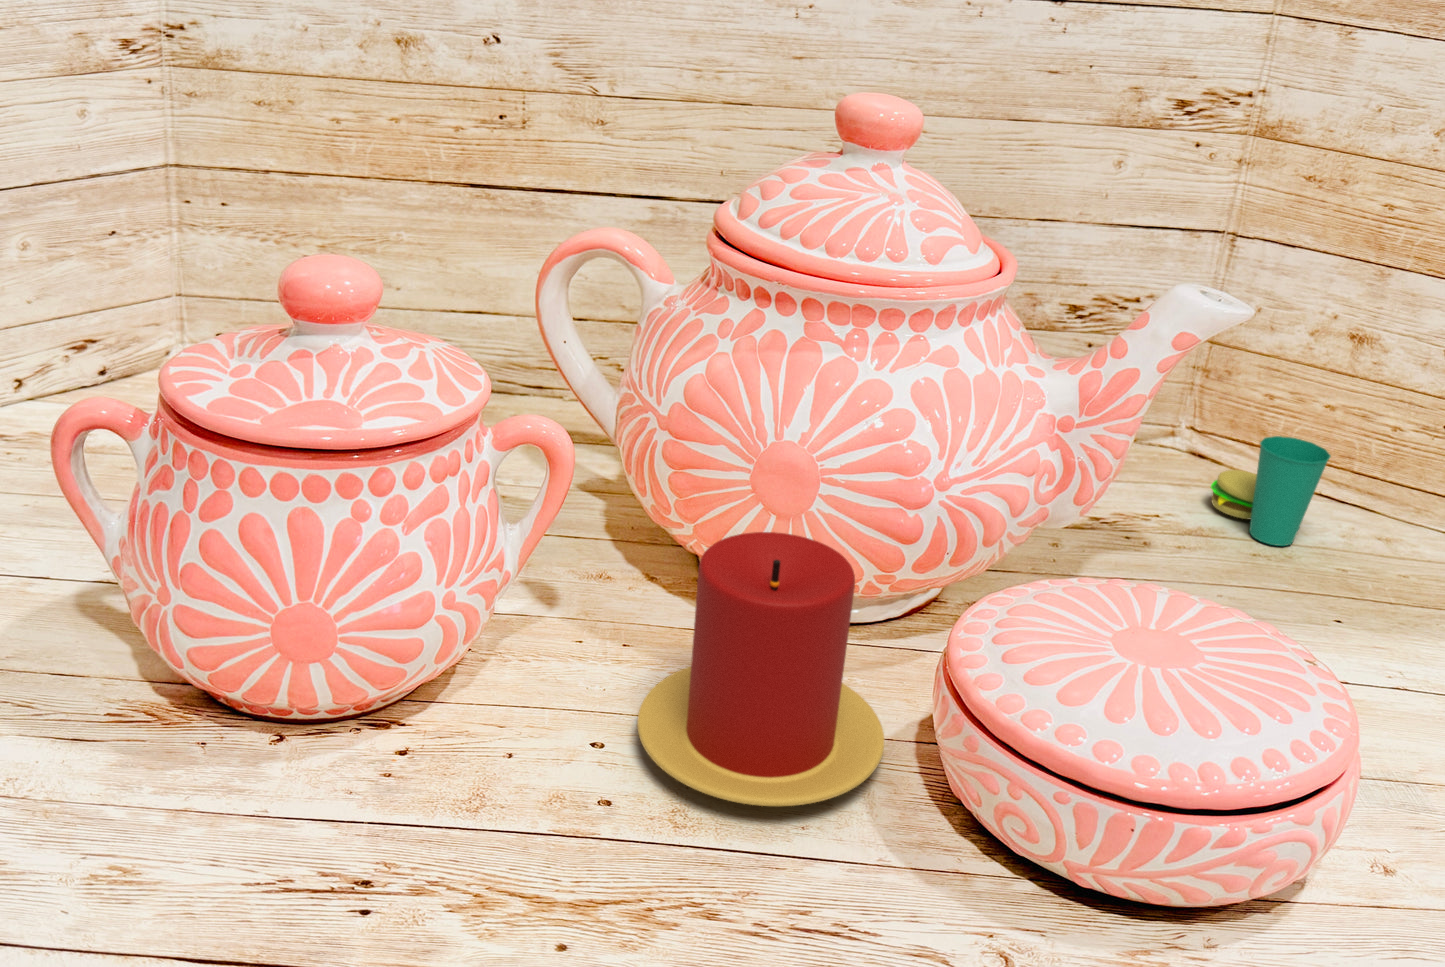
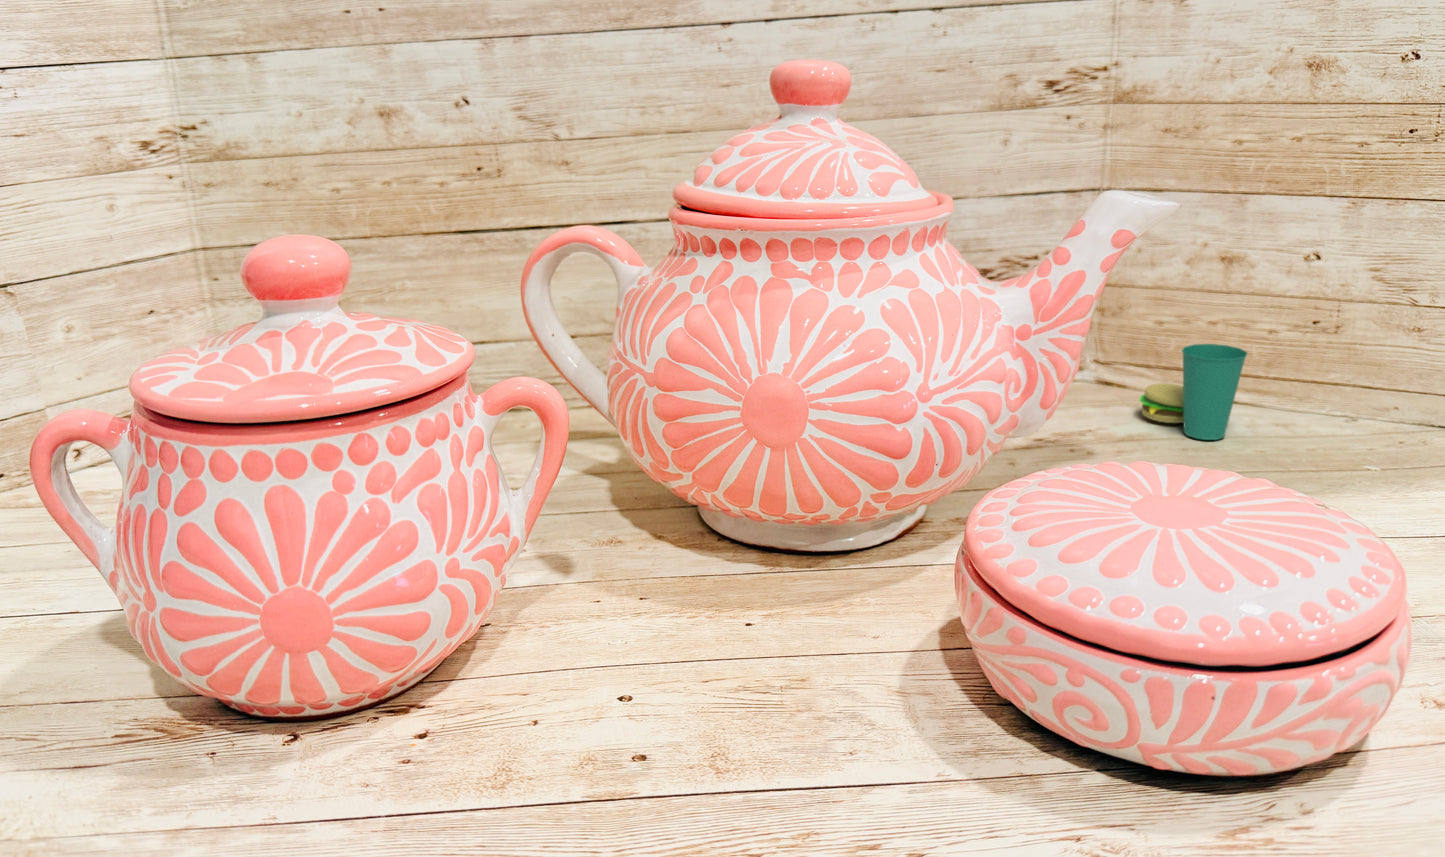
candle: present [637,532,884,806] -> none [662,459,913,735]

